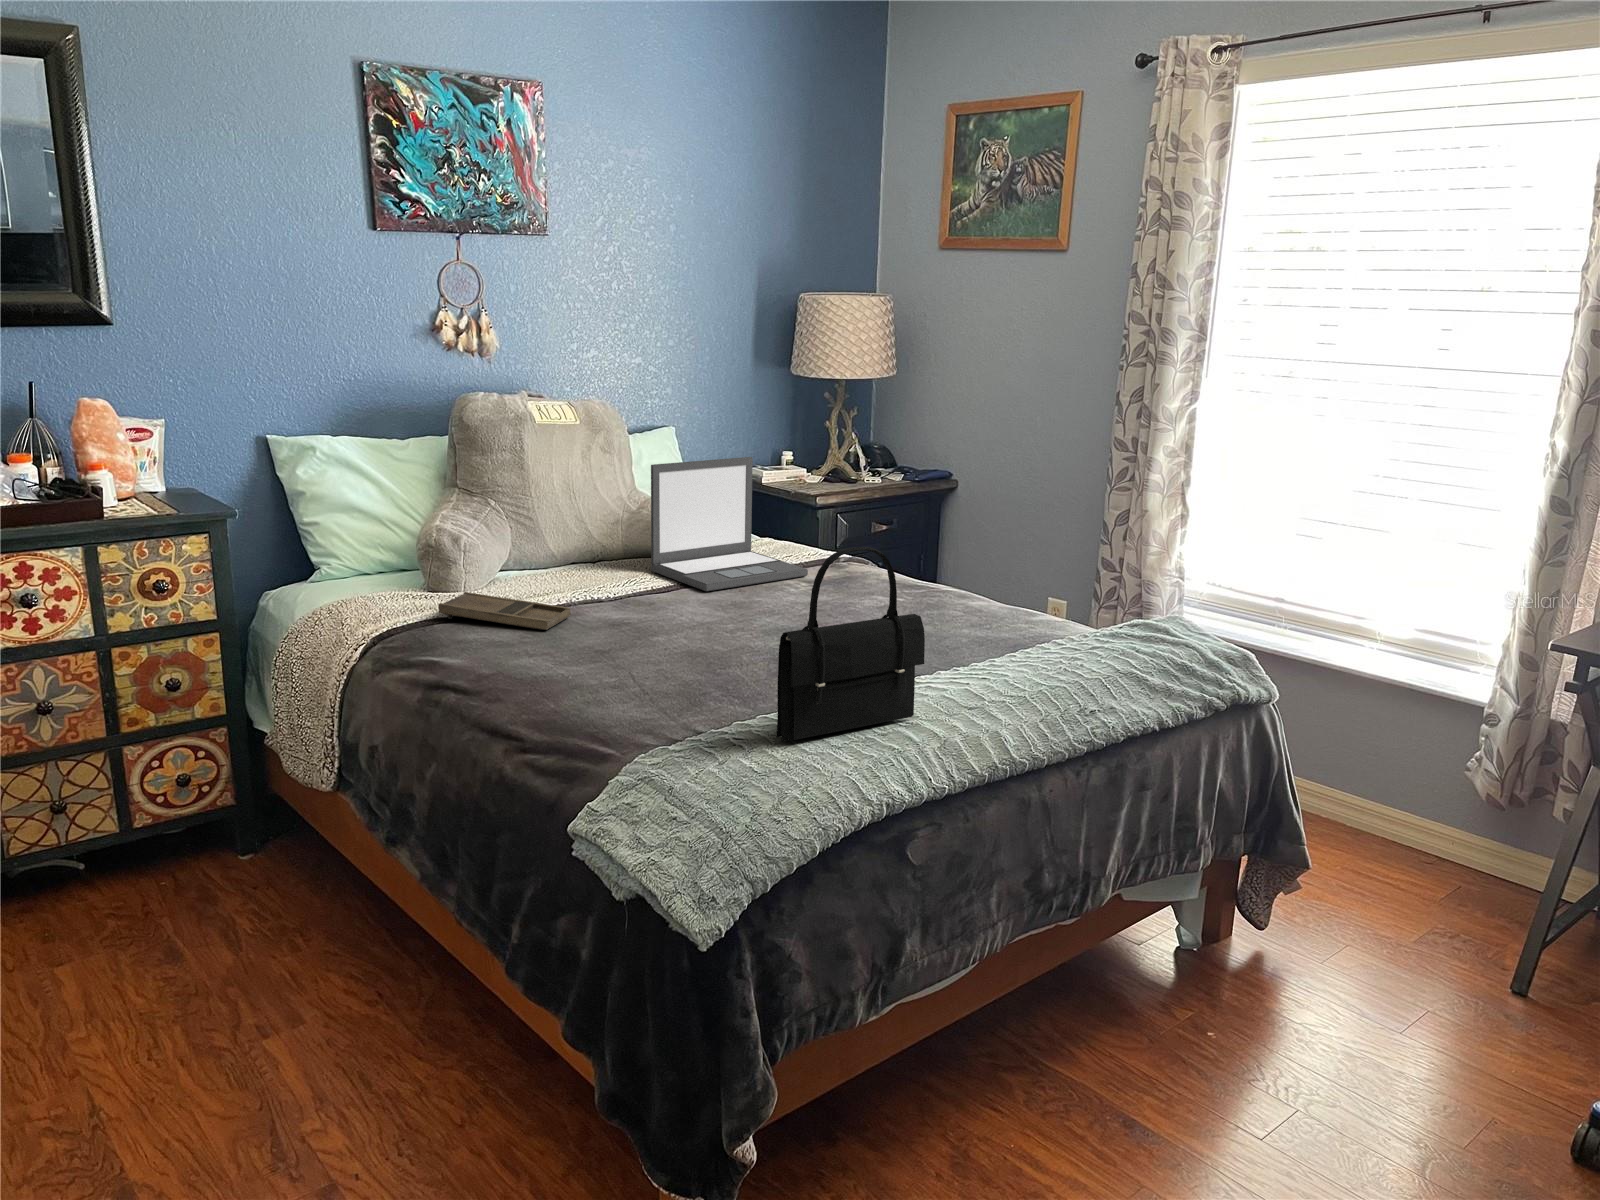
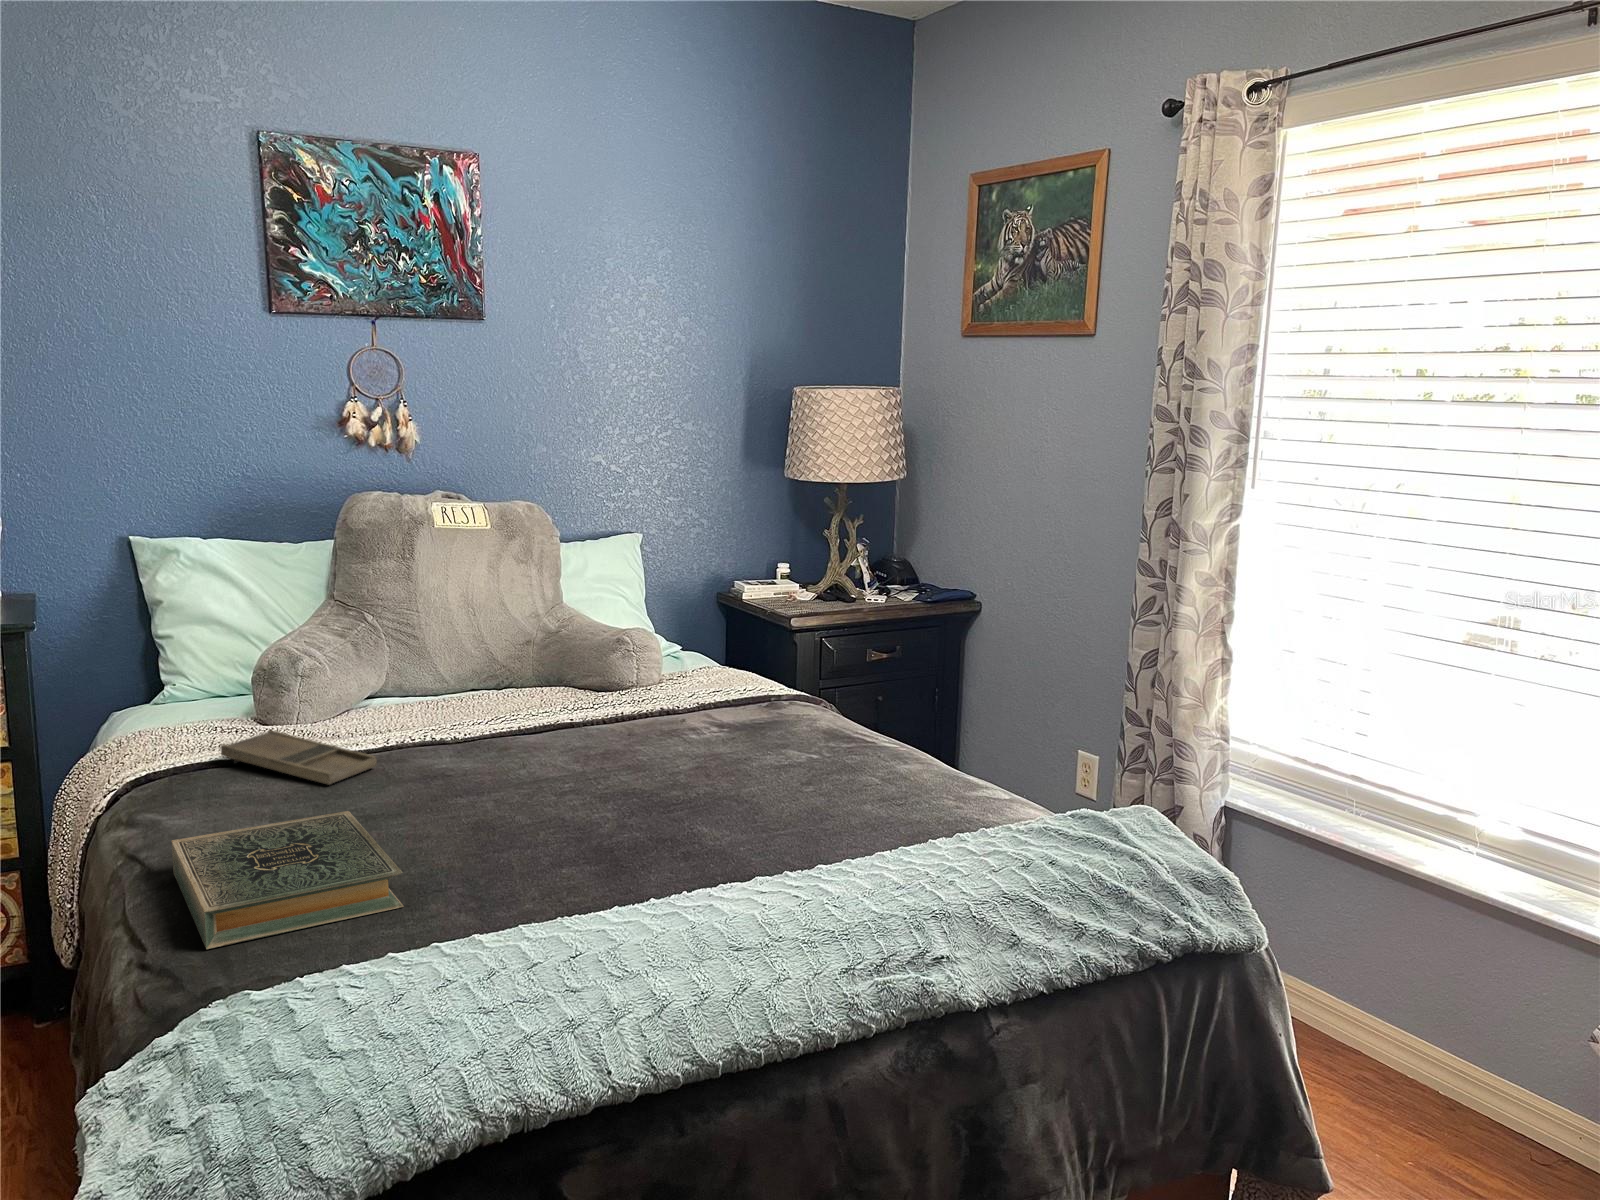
laptop: present [651,457,808,591] -> none [534,574,717,738]
handbag: present [777,547,925,741] -> none [405,720,644,996]
hardback book: none [495,641,695,733] -> present [171,811,404,949]

